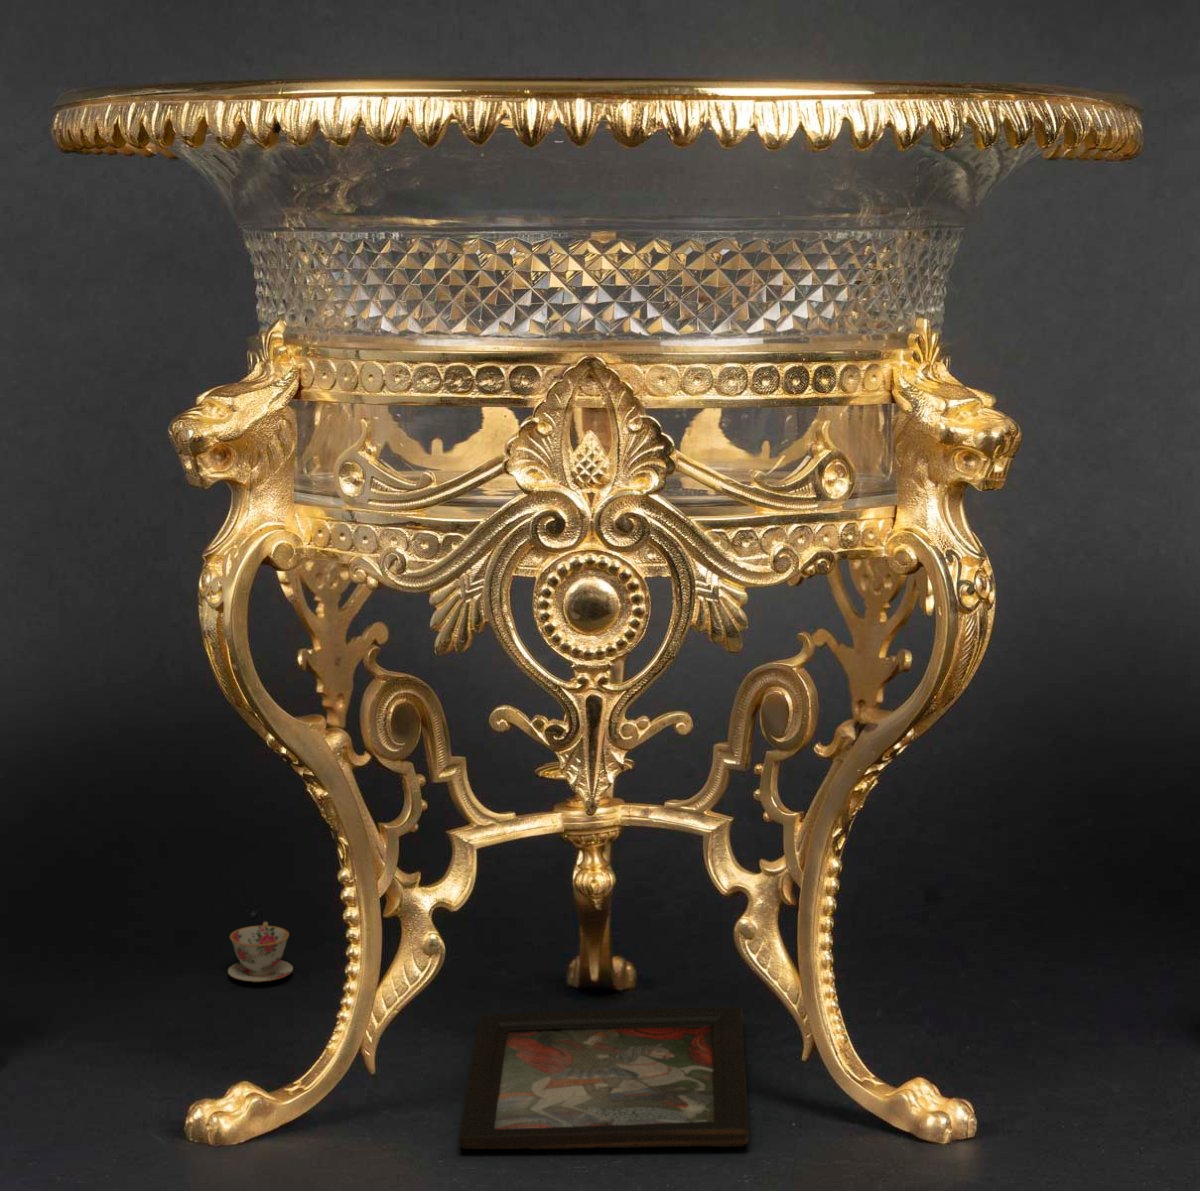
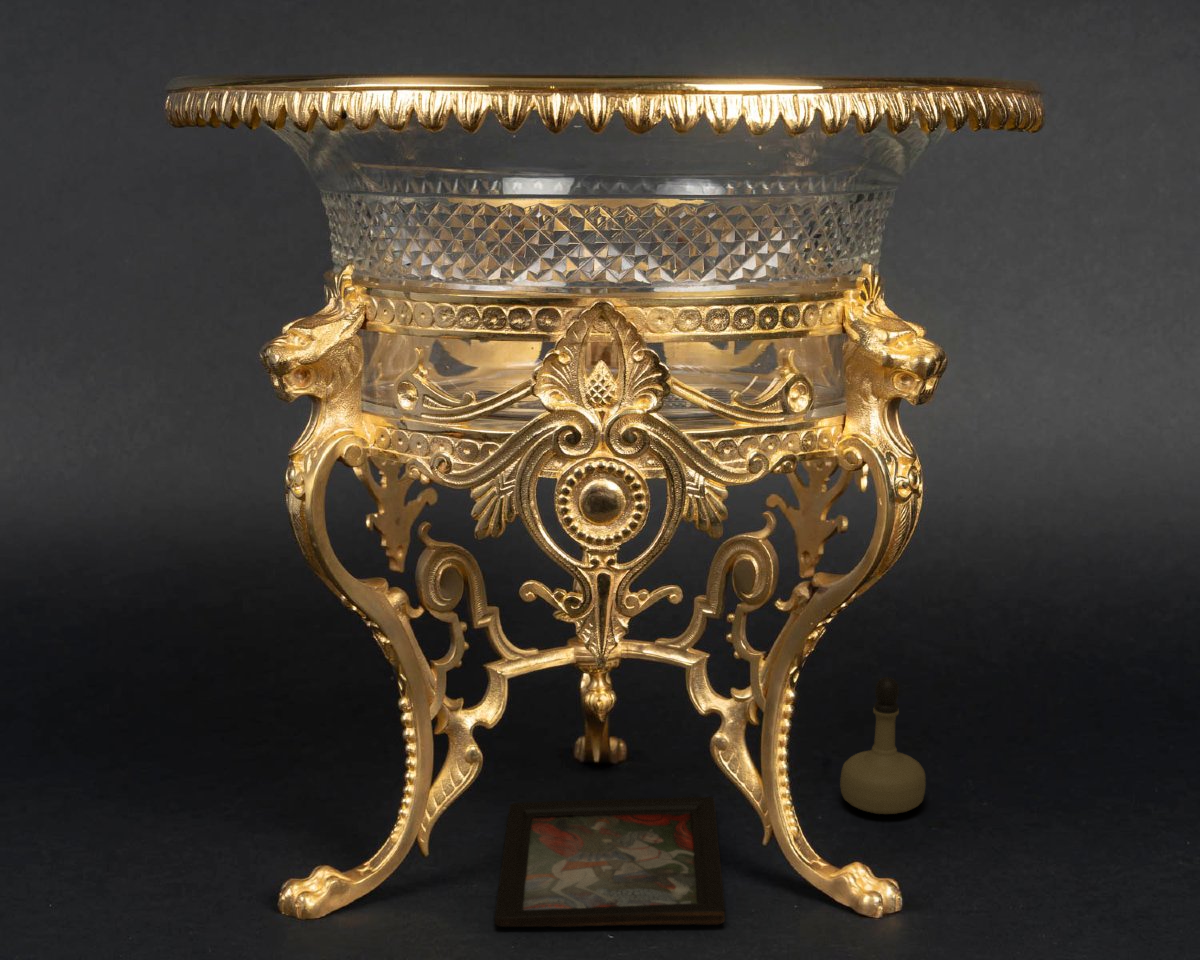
perfume bottle: none [904,851,1014,1027] -> present [840,677,926,814]
teacup: present [228,922,293,982] -> none [314,724,365,774]

